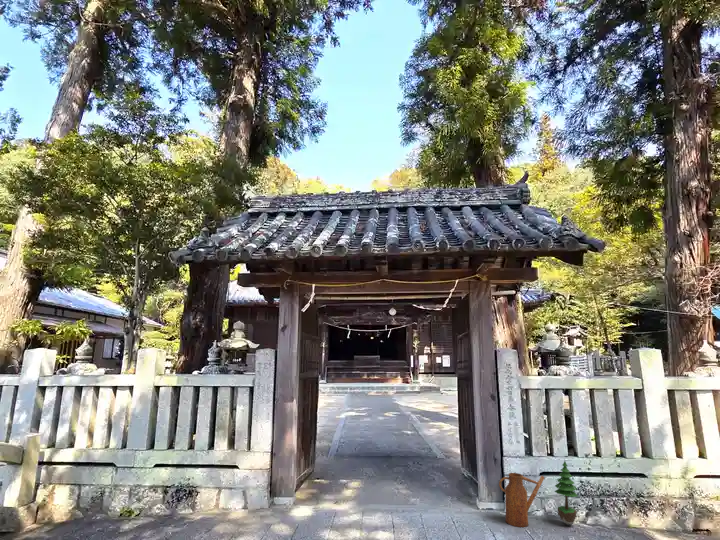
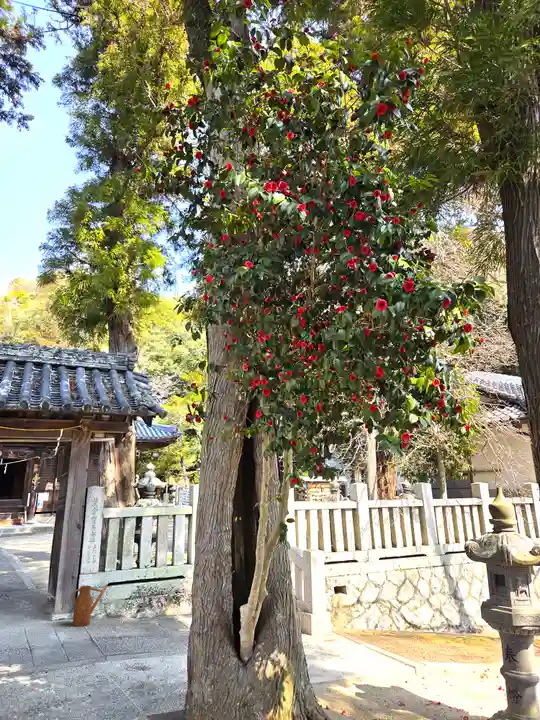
potted tree: present [555,461,577,525] -> none [114,571,131,620]

